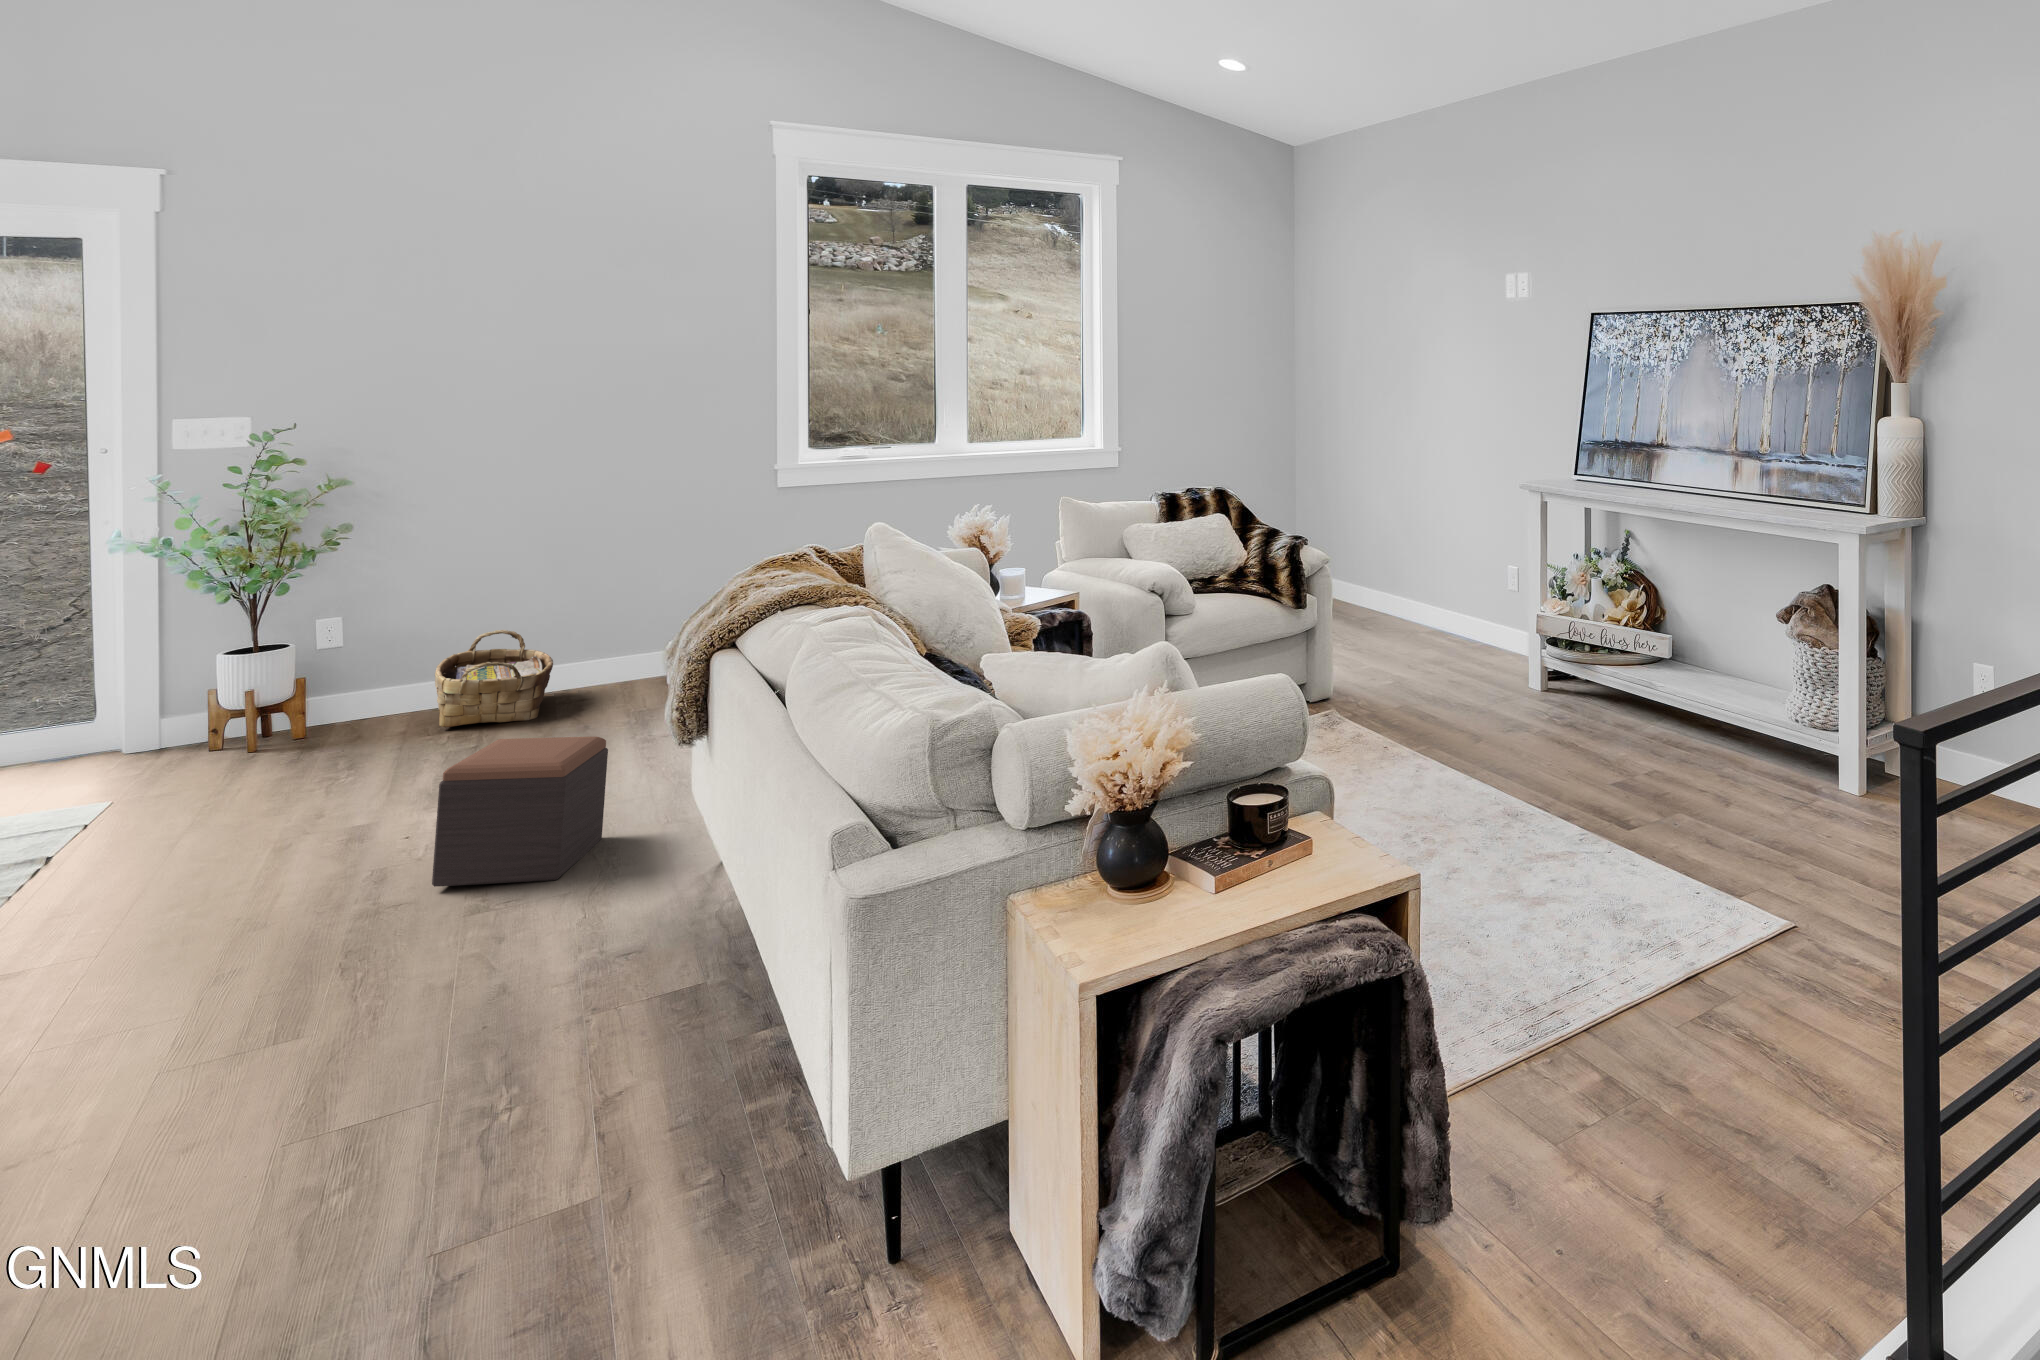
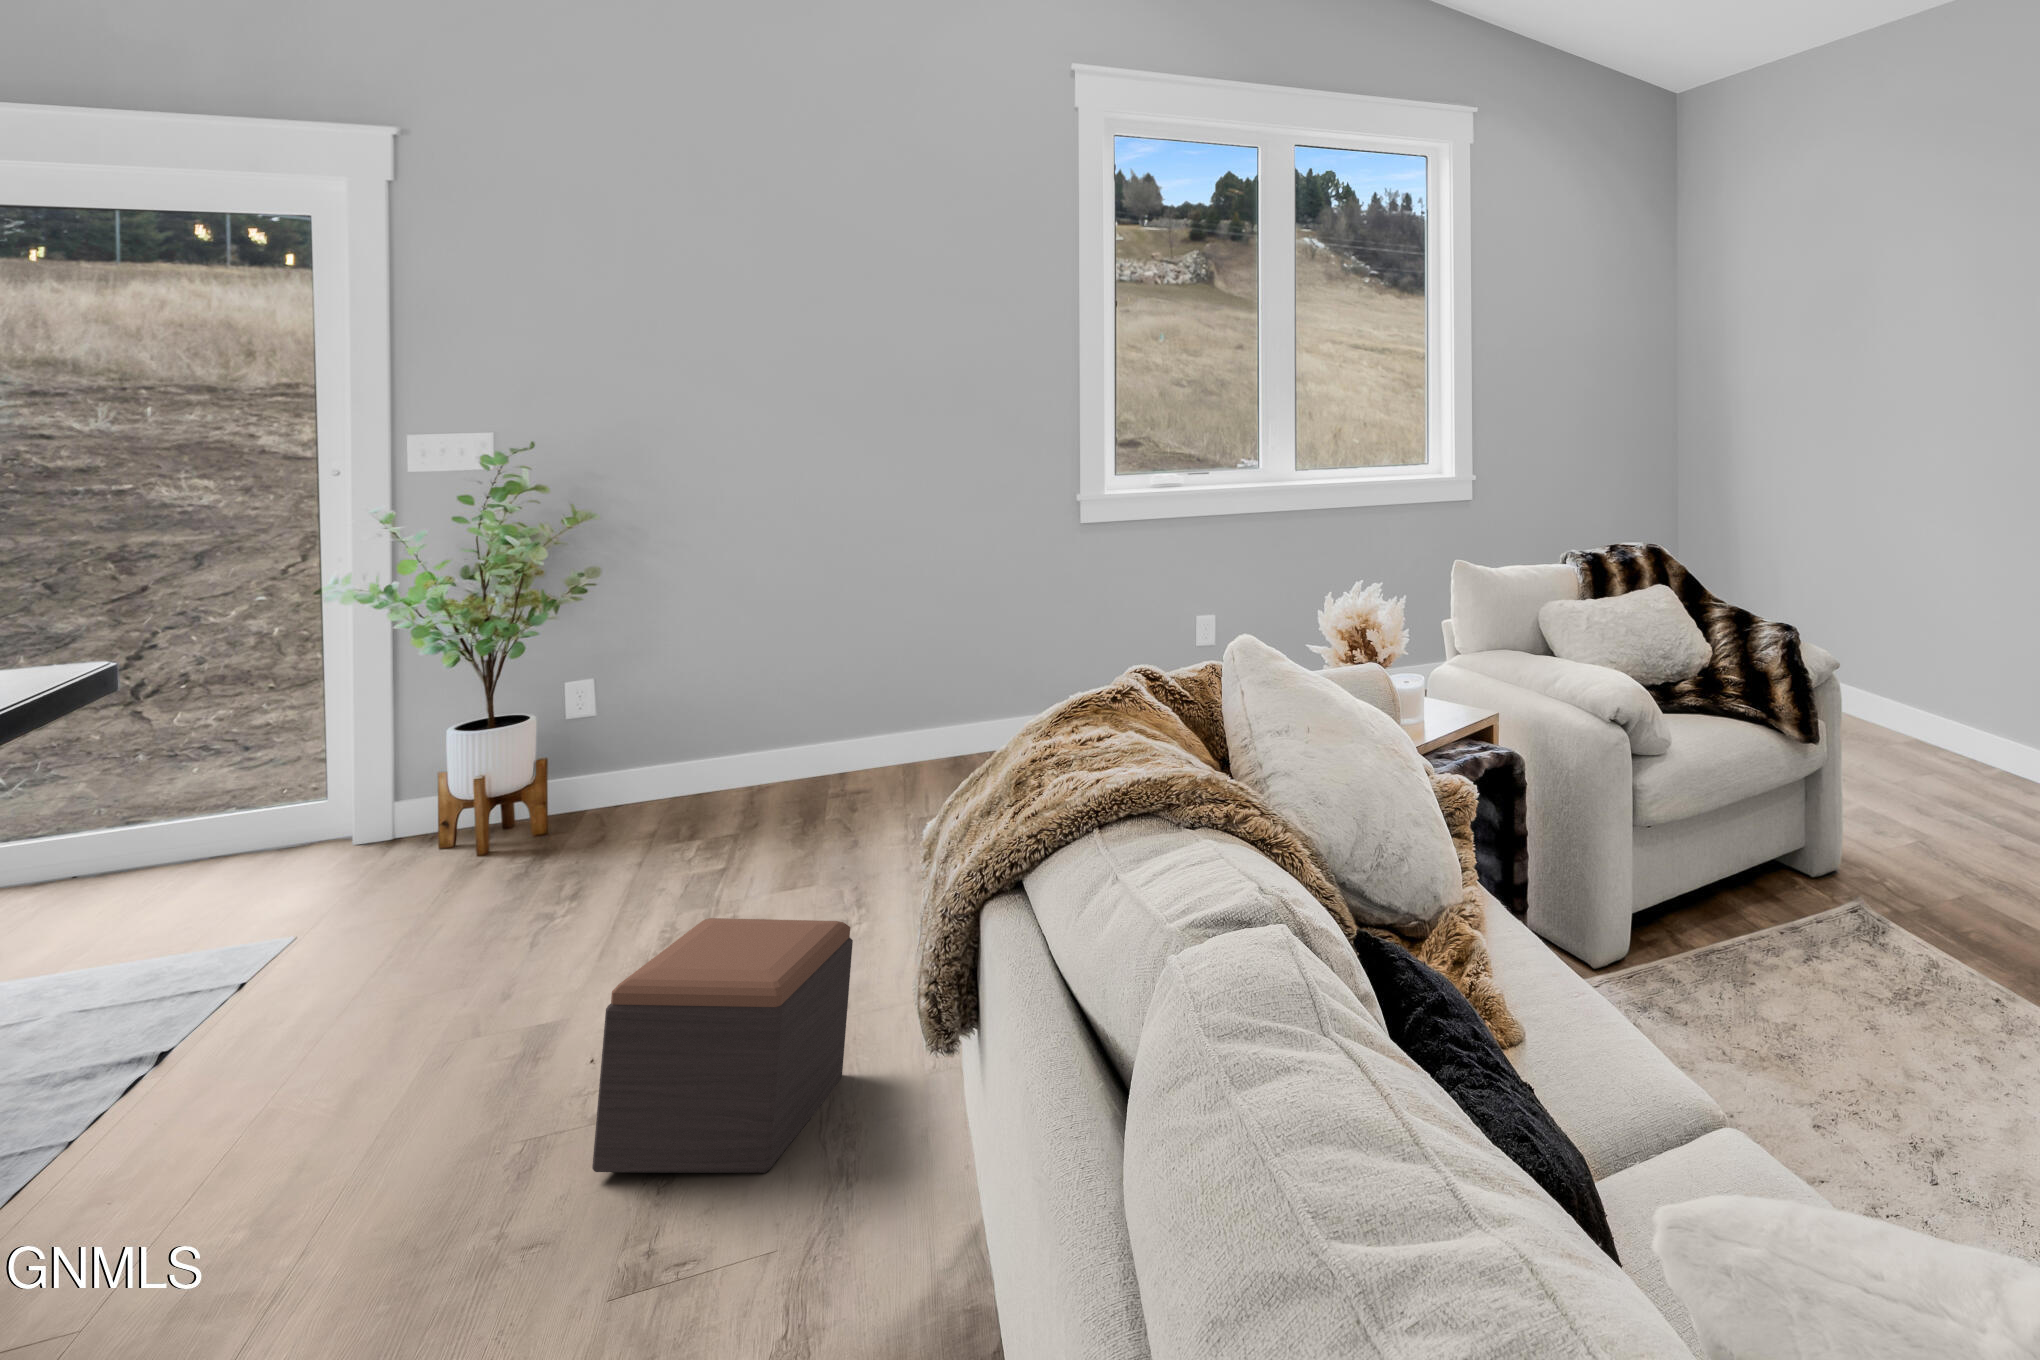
woven basket: present [435,630,553,727] -> none [685,703,822,834]

